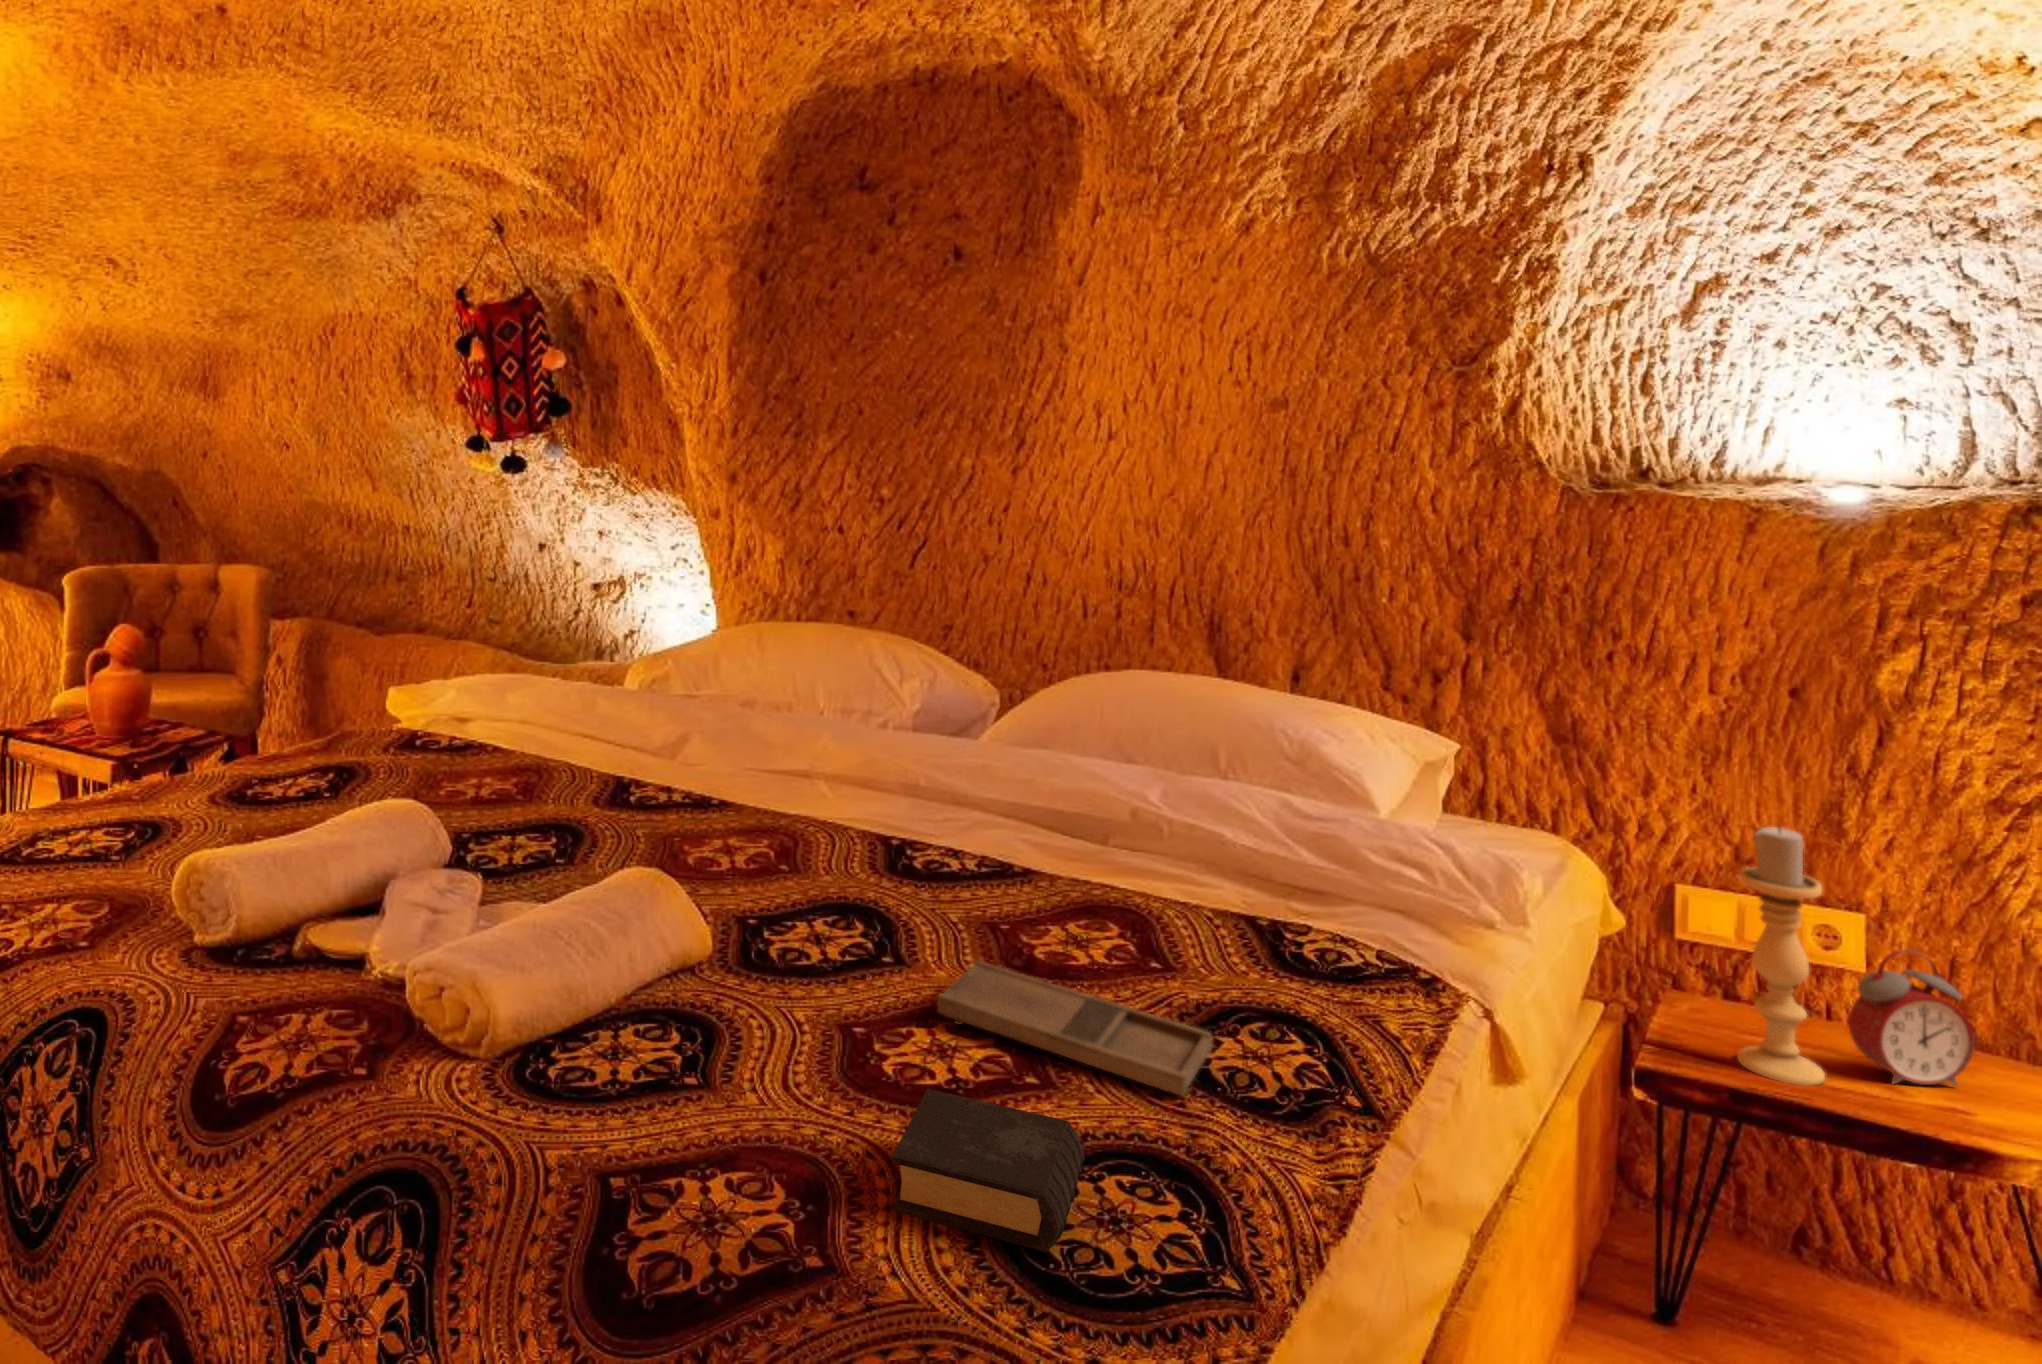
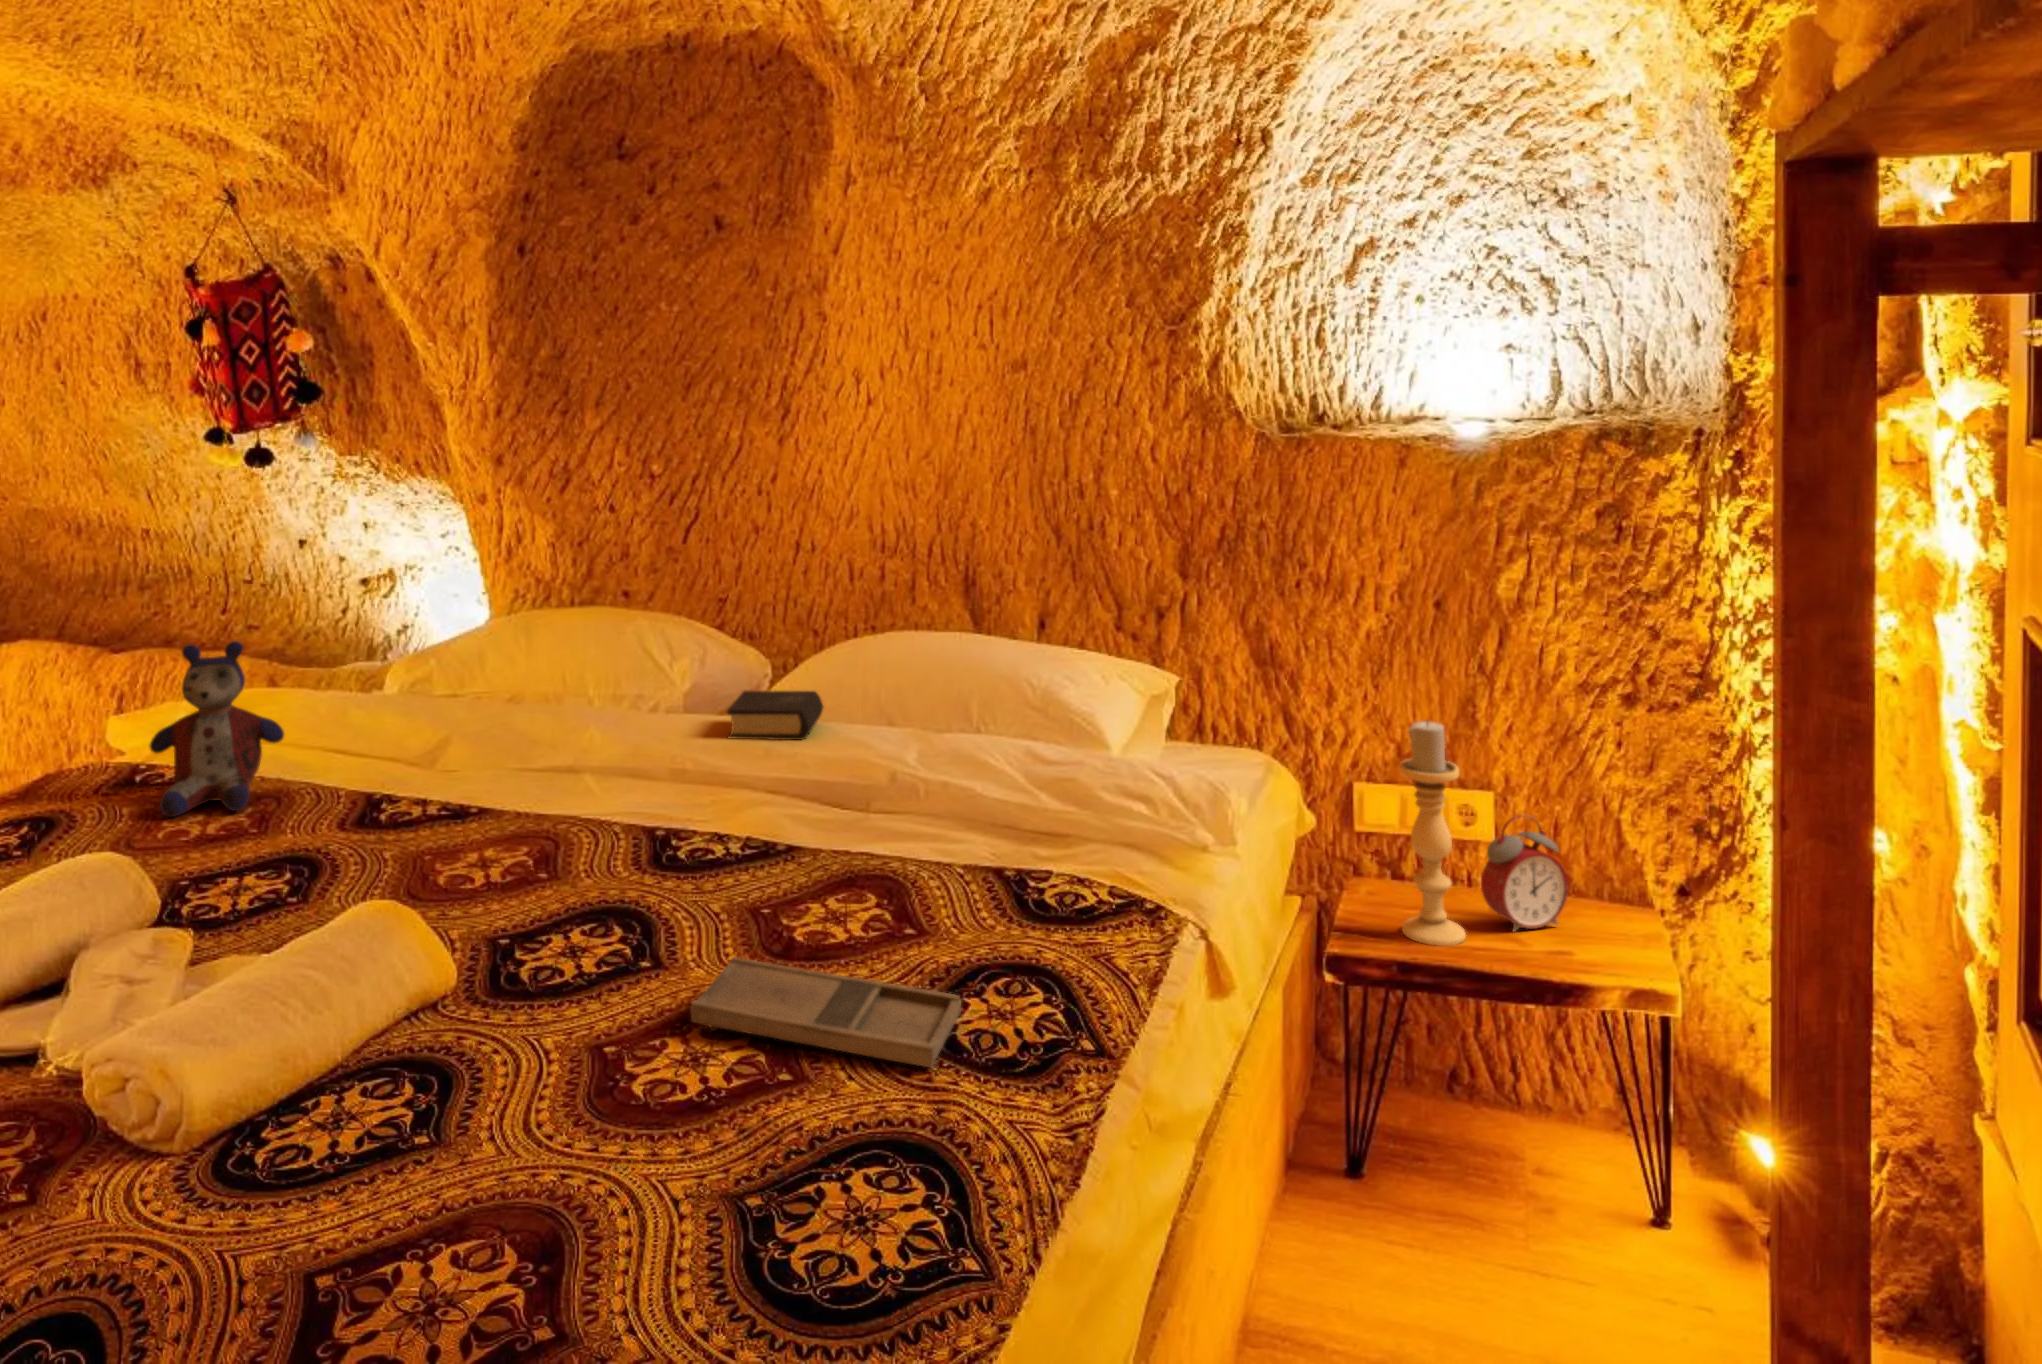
stuffed bear: none [441,619,550,768] -> present [149,641,284,817]
book: present [892,1089,1085,1252] -> present [727,691,823,740]

